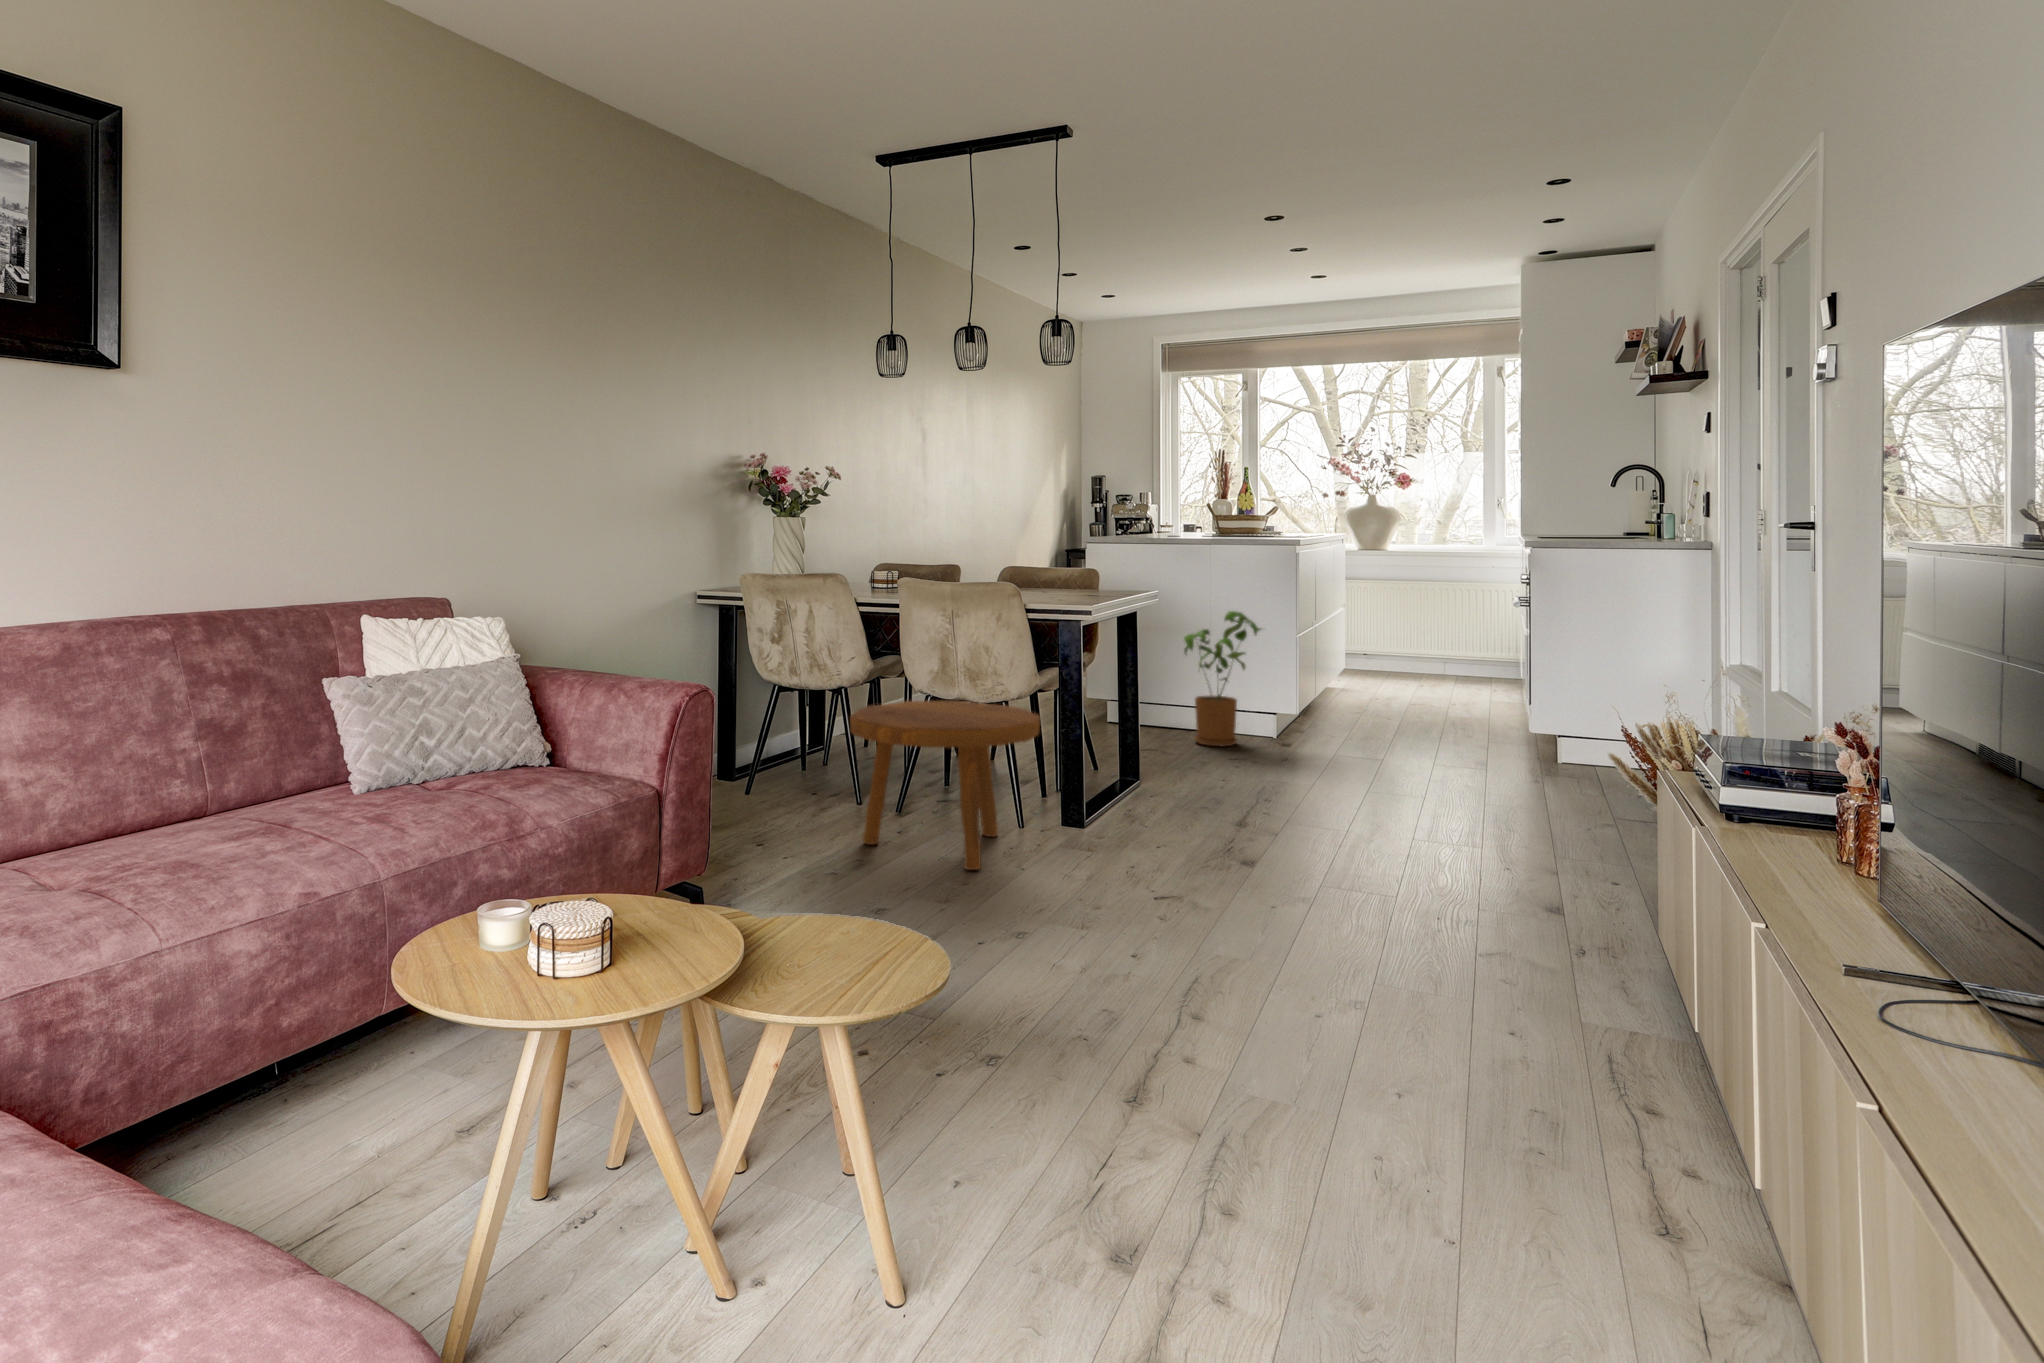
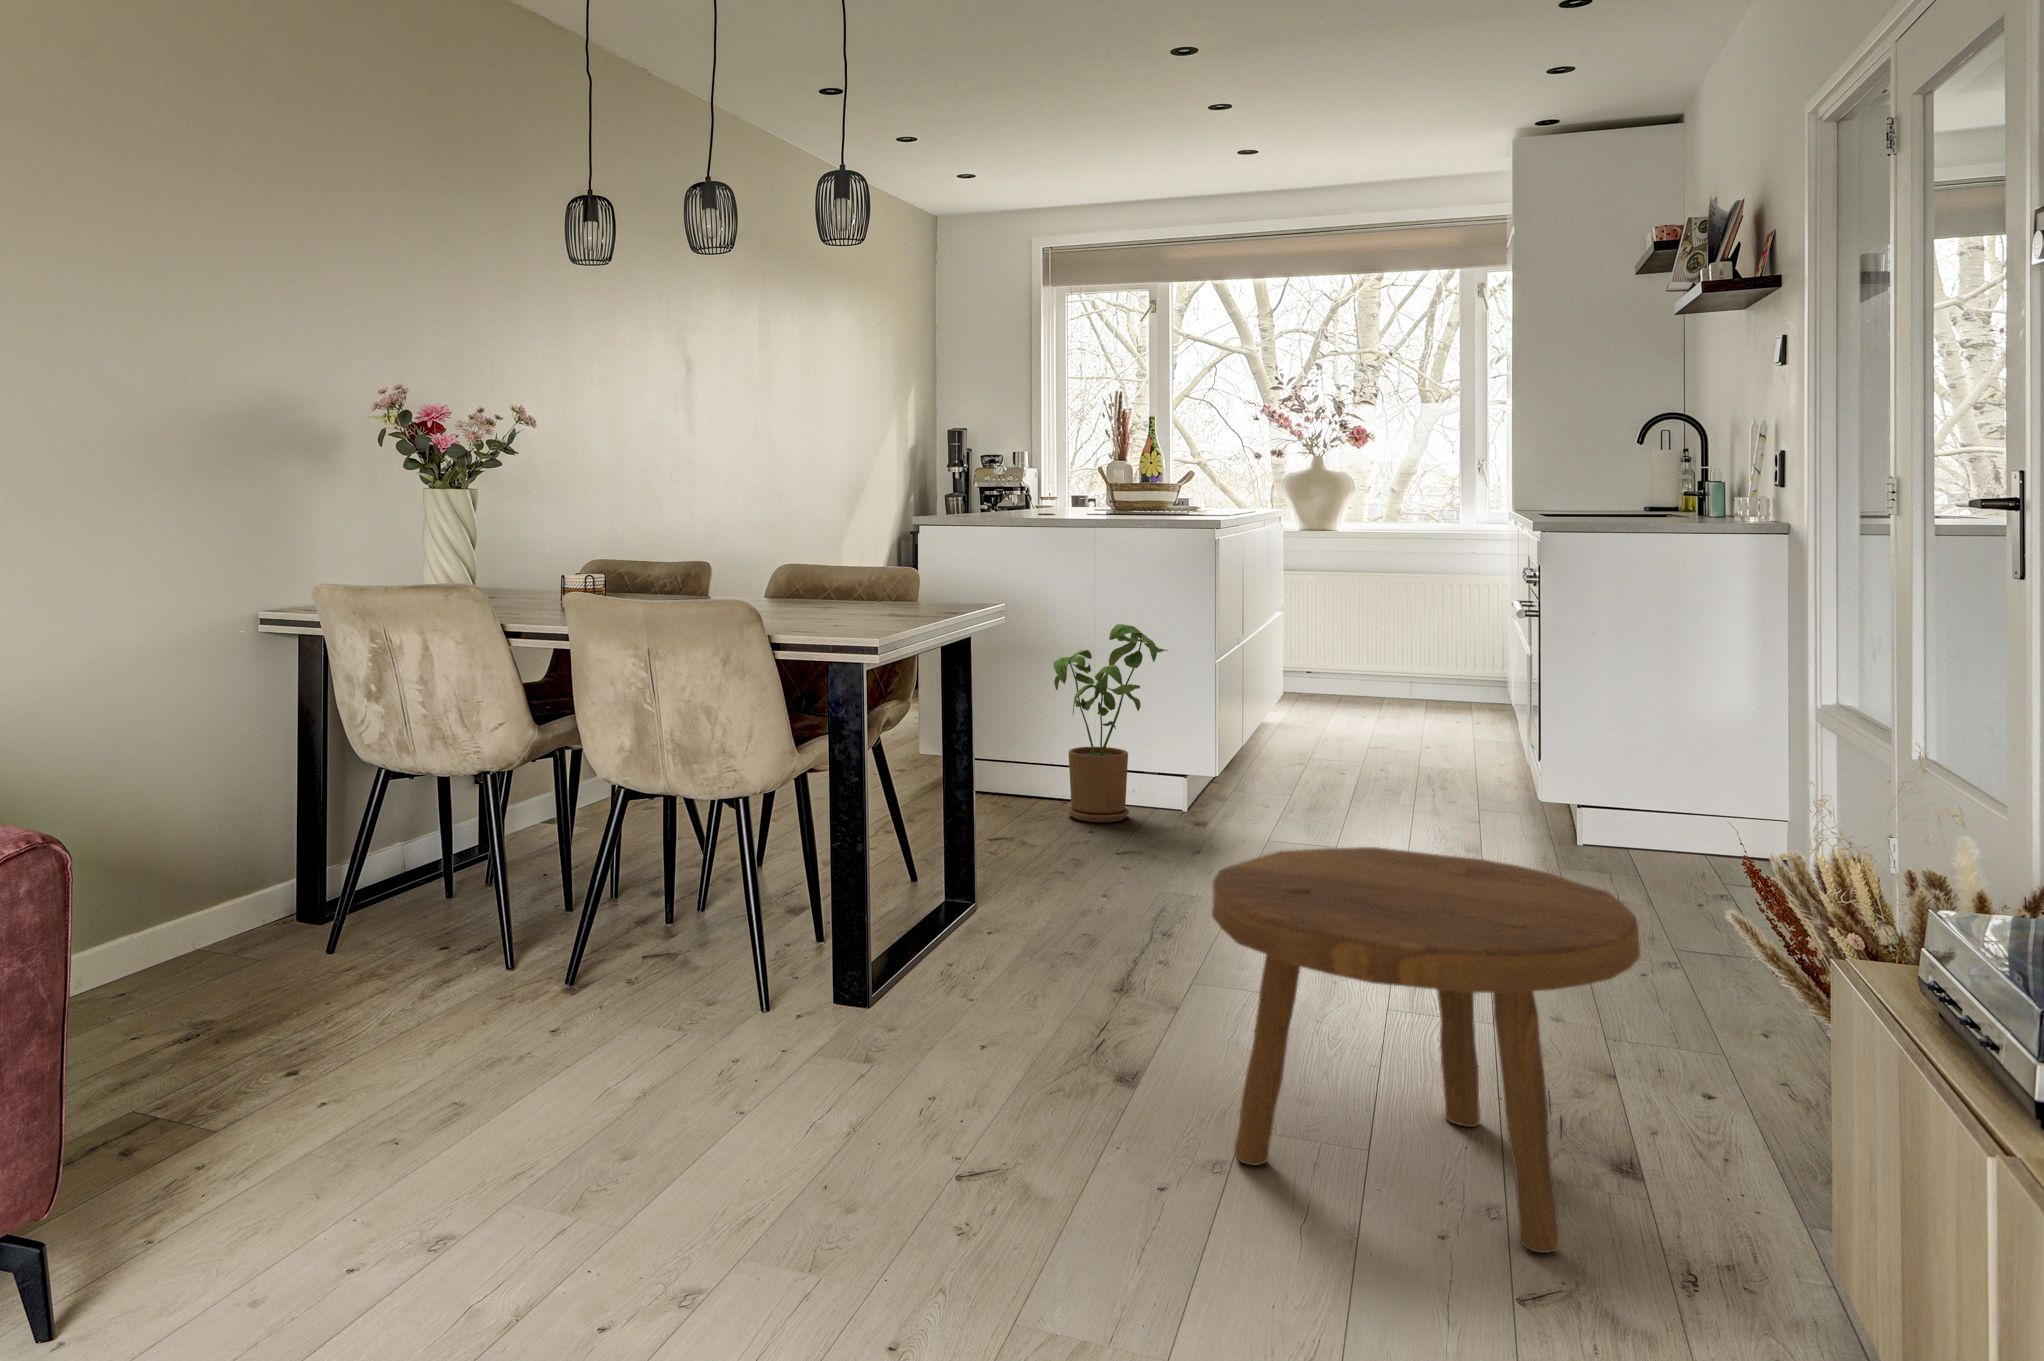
footstool: present [850,700,1040,870] -> present [1212,847,1640,1253]

